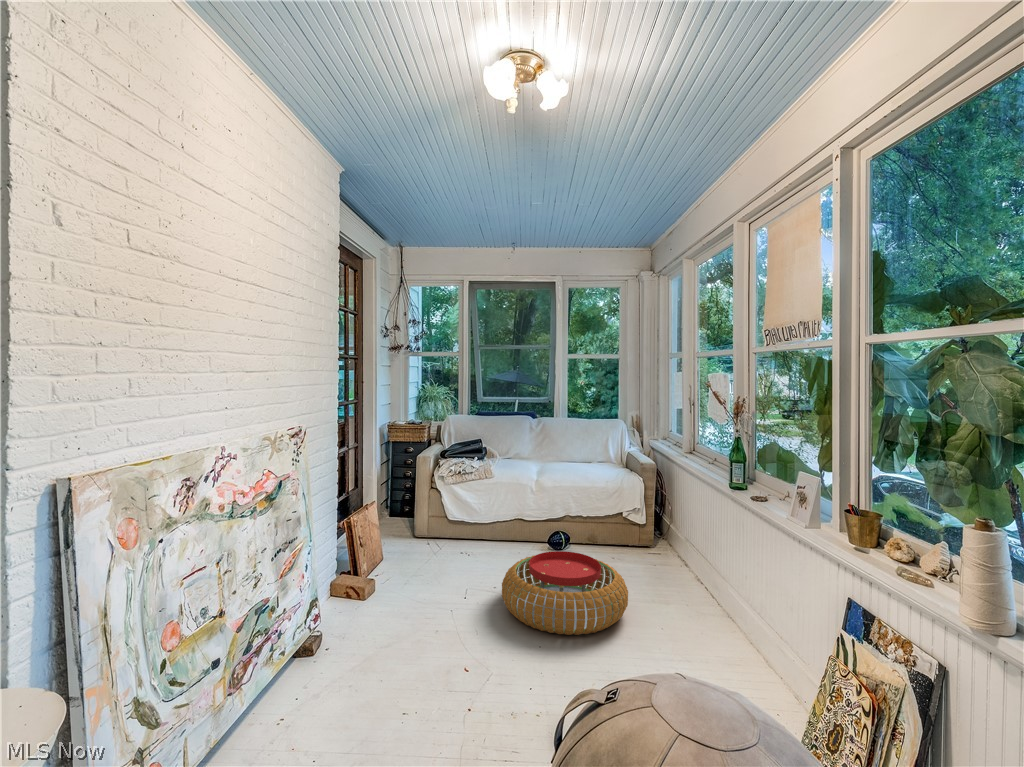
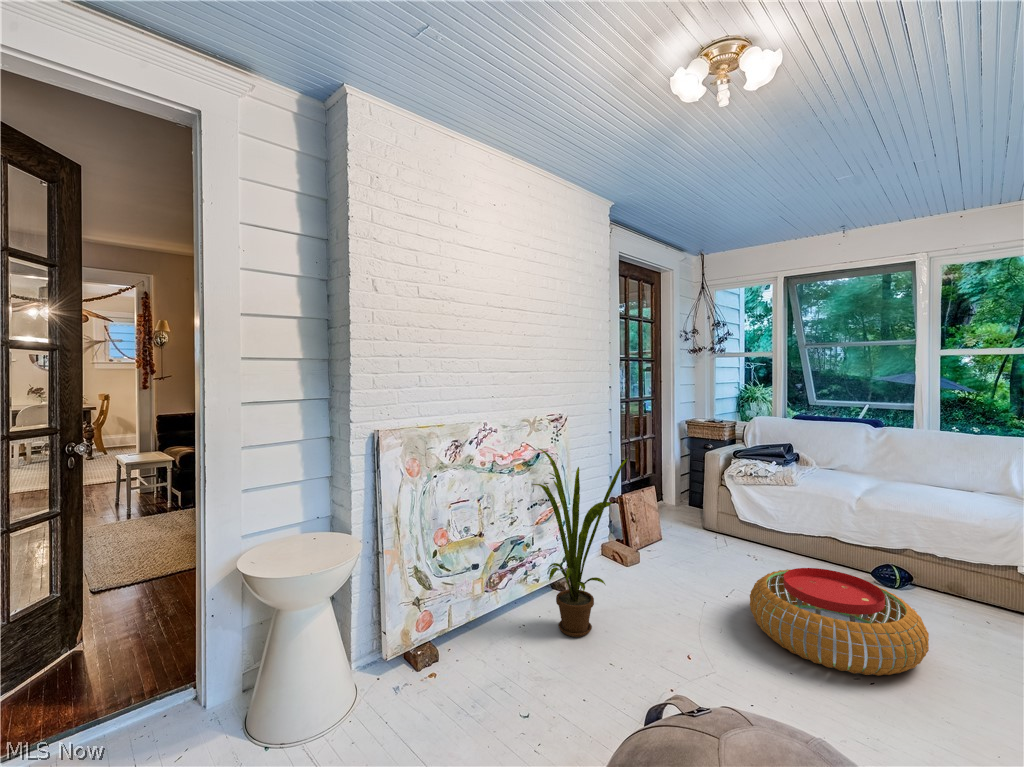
house plant: none [290,474,422,705] -> present [533,448,629,637]

